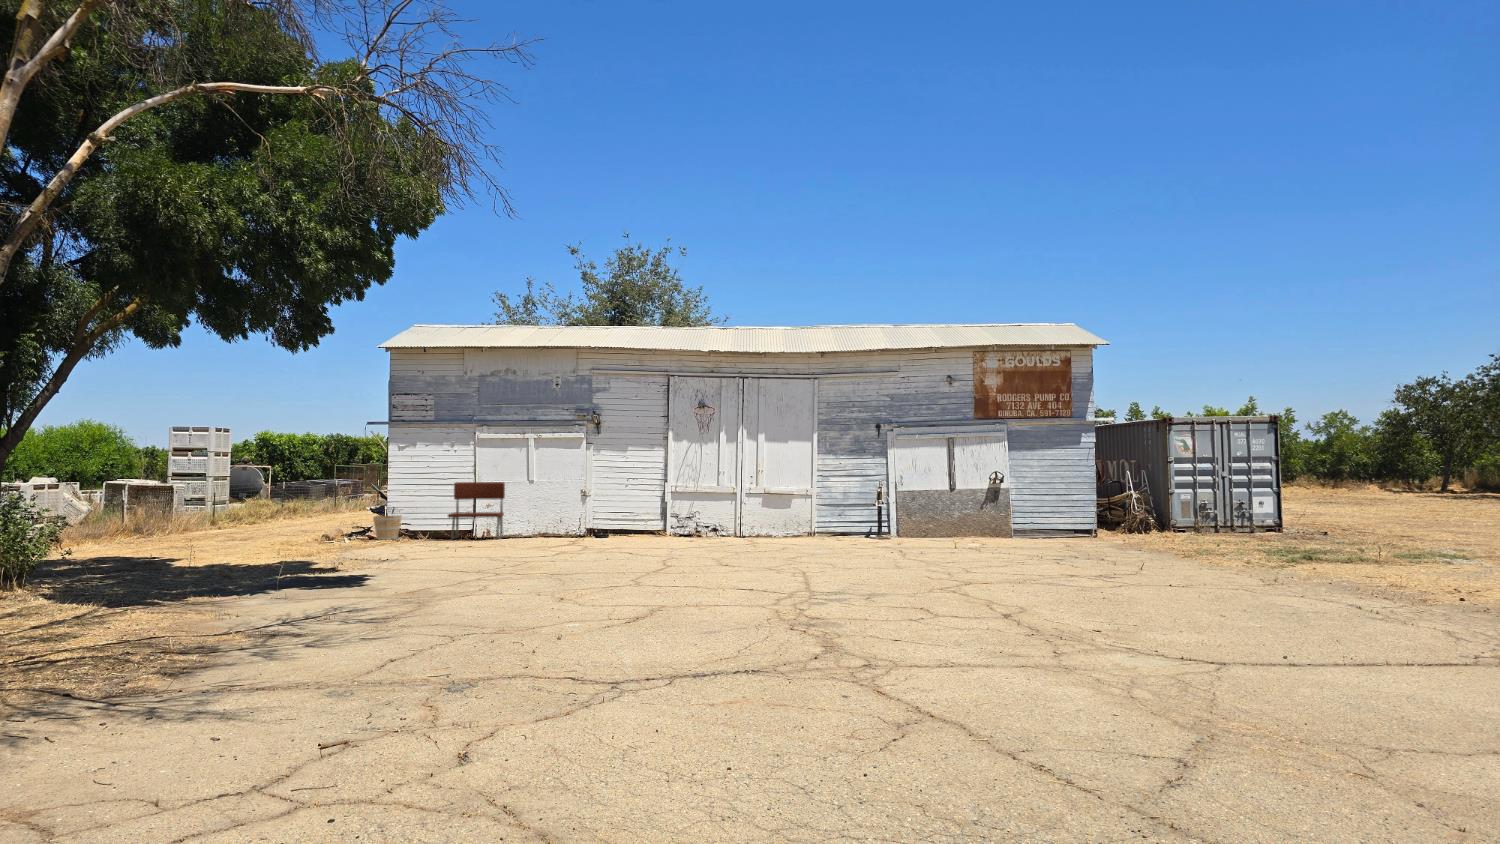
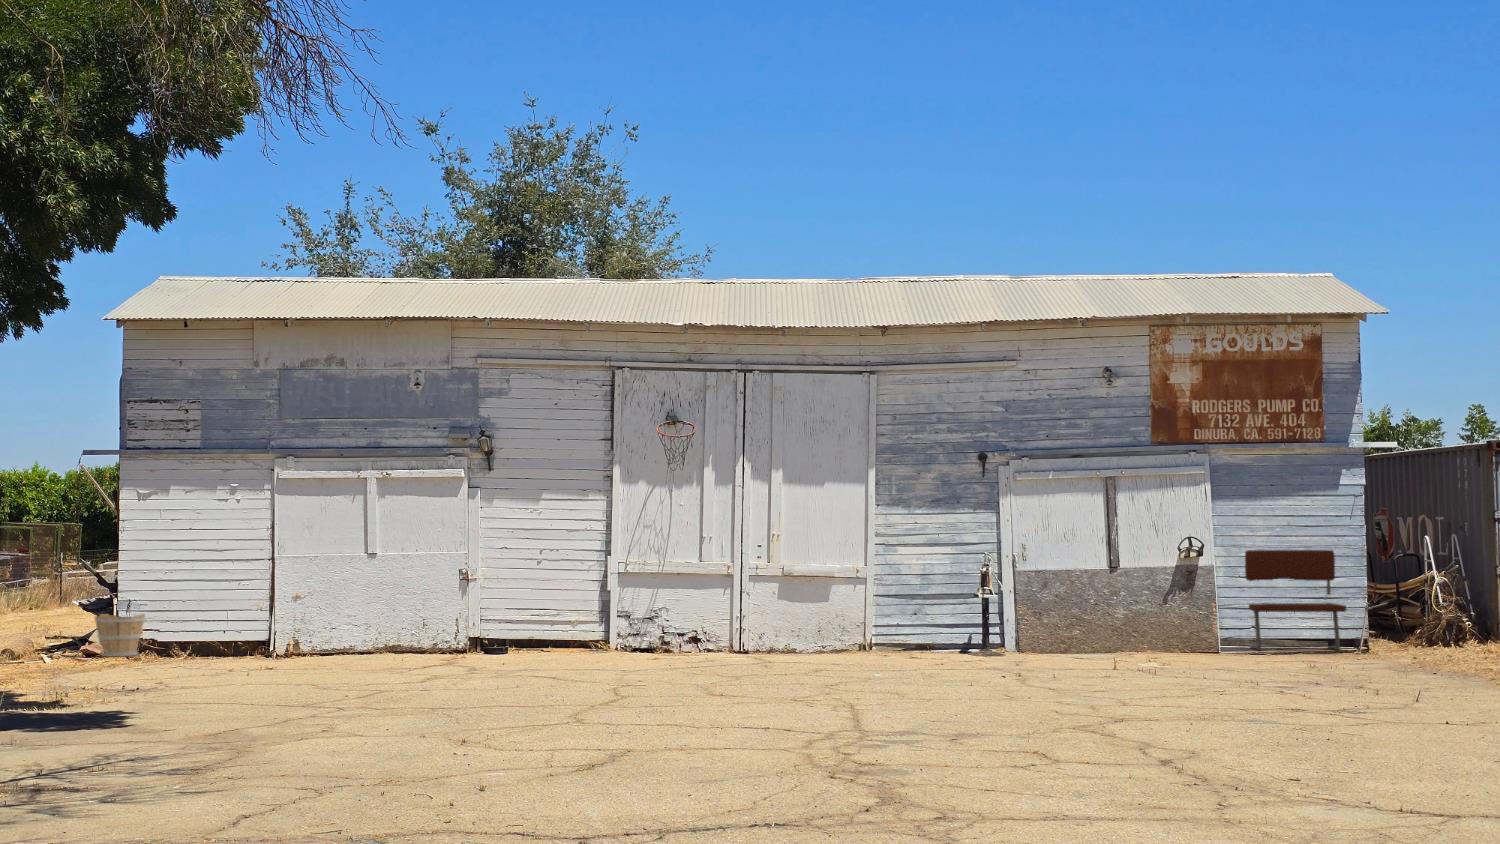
bench: present [448,482,505,539] -> present [1245,550,1346,650]

